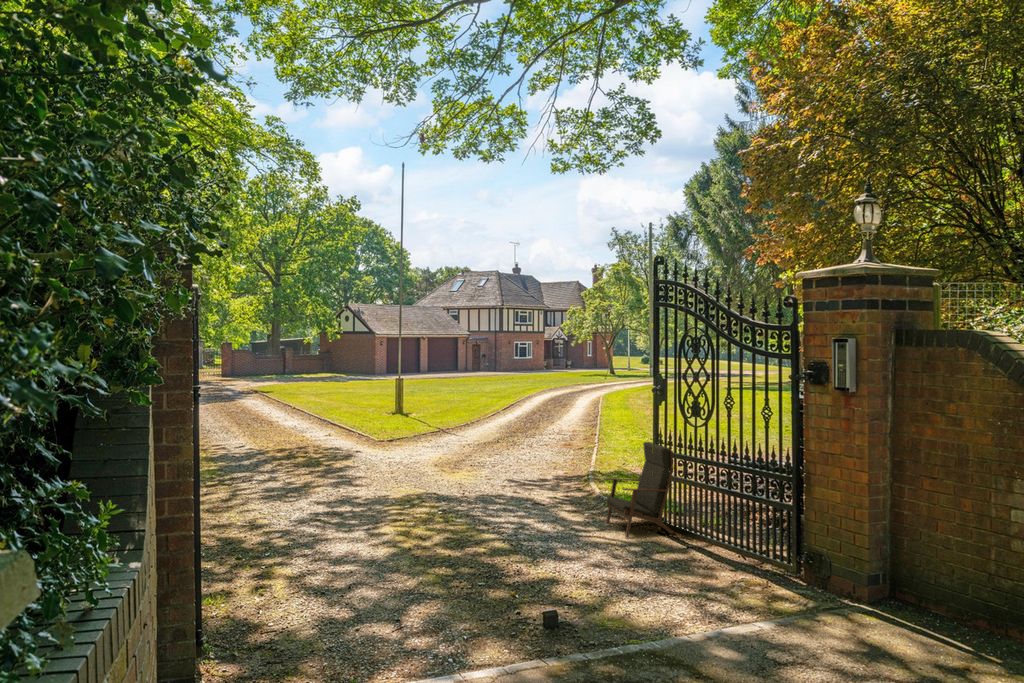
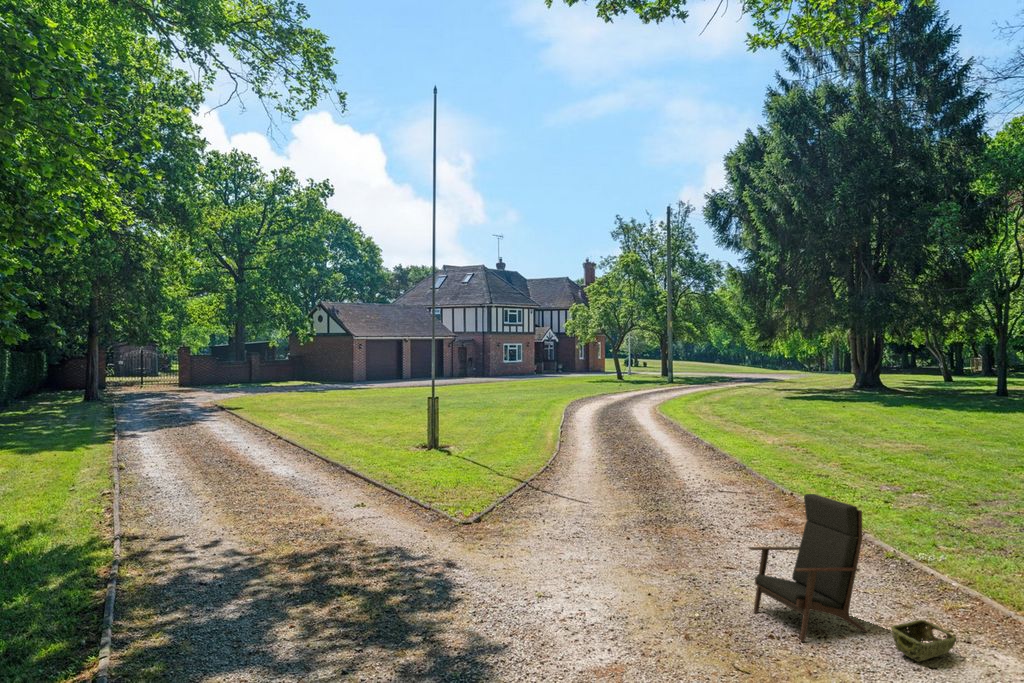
woven basket: none [681,524,724,548] -> present [891,620,957,662]

